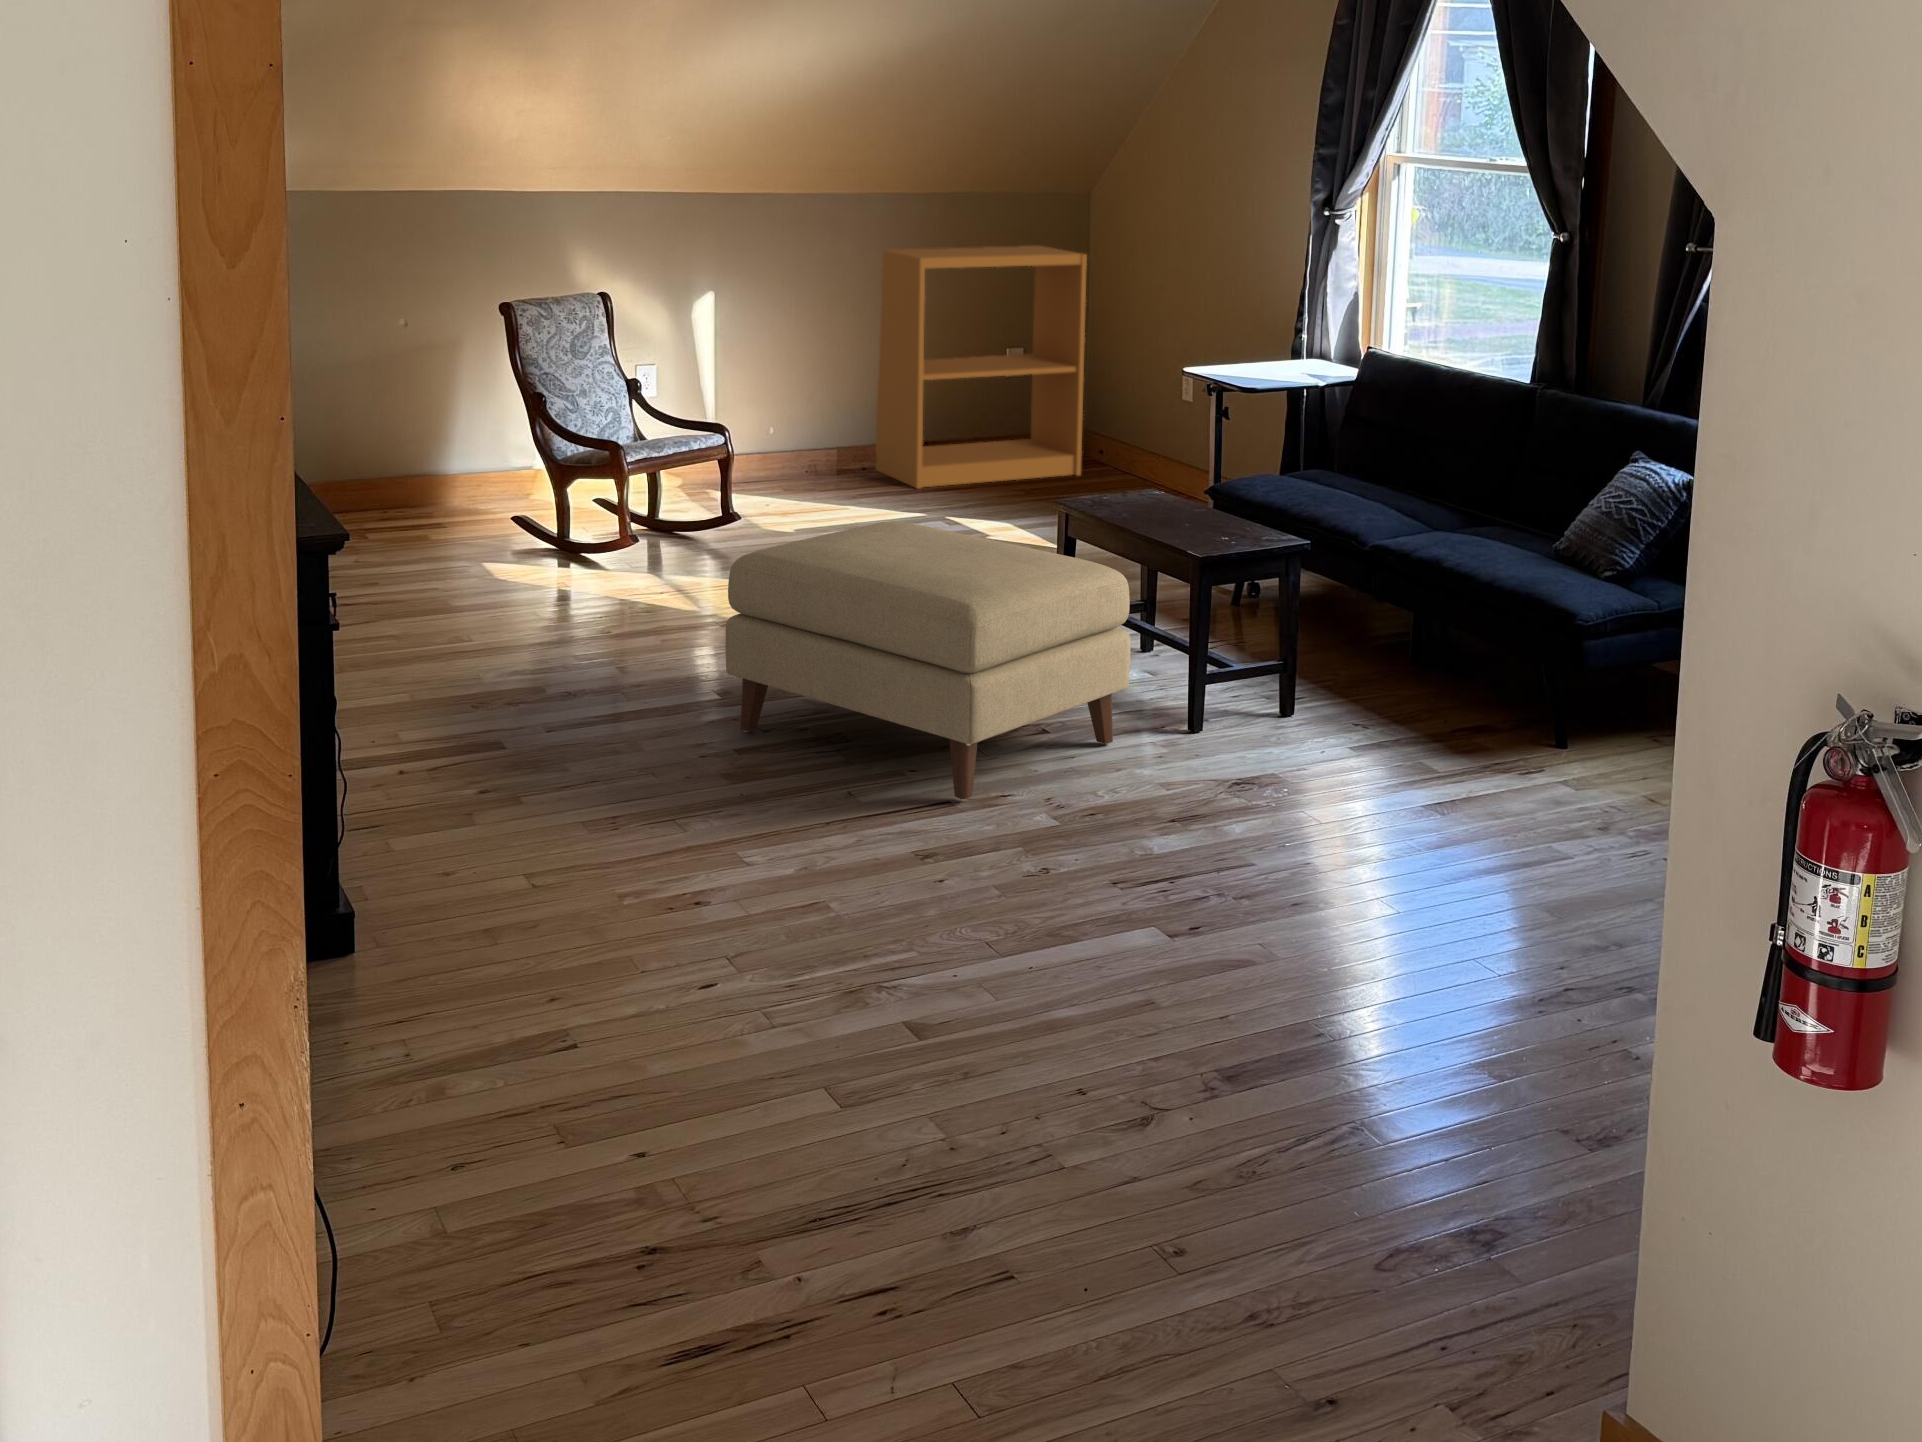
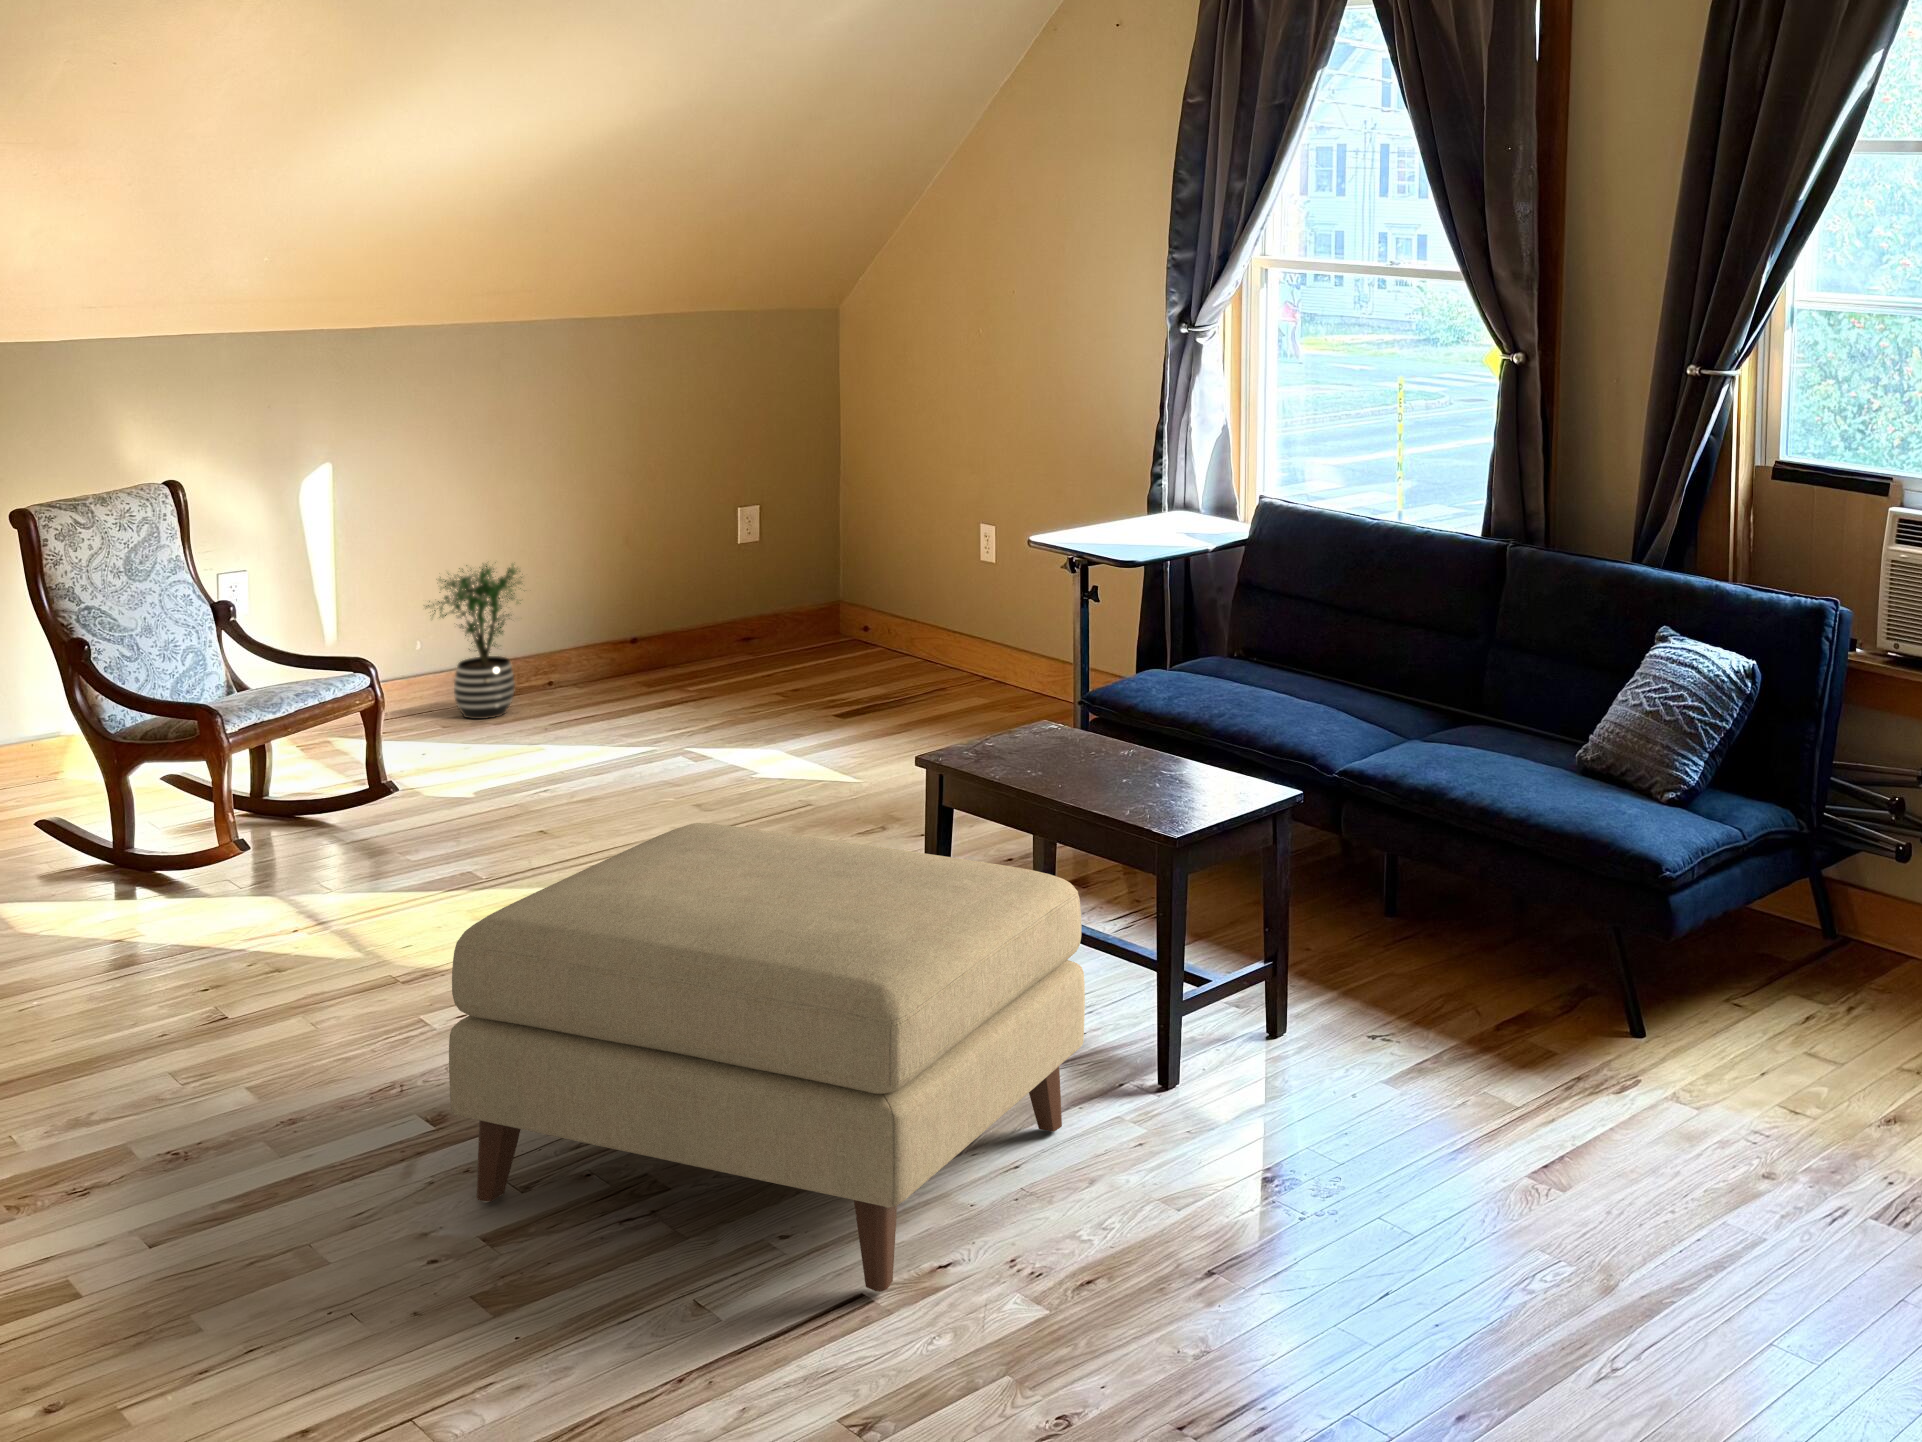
bookshelf: present [876,246,1087,489] -> none [568,378,848,707]
potted plant: none [767,369,845,487] -> present [426,562,522,719]

